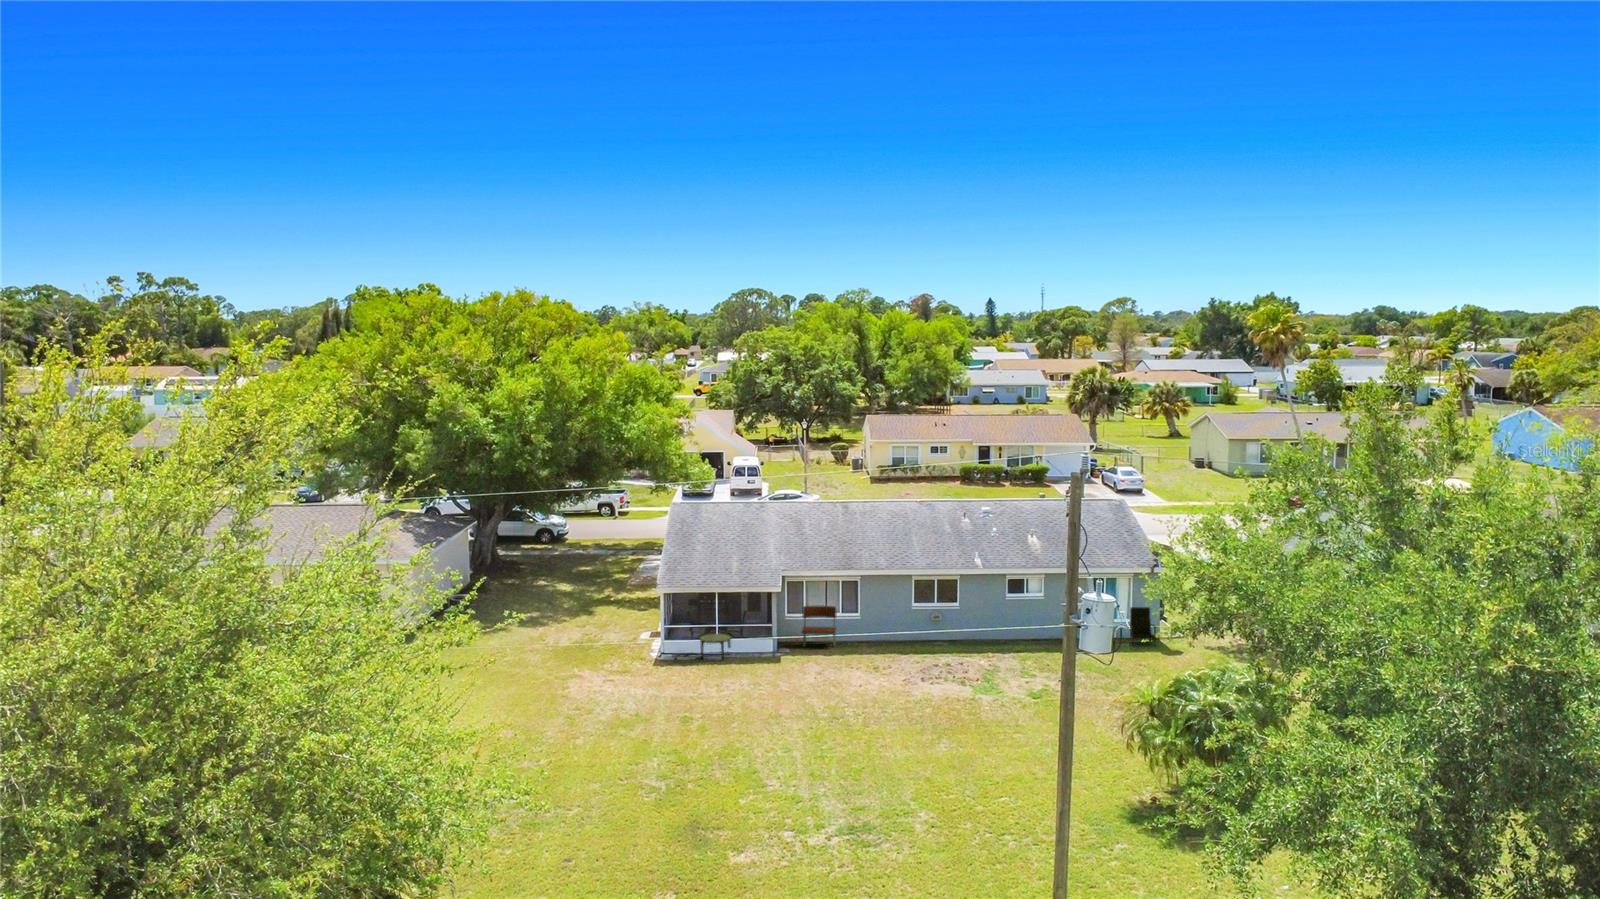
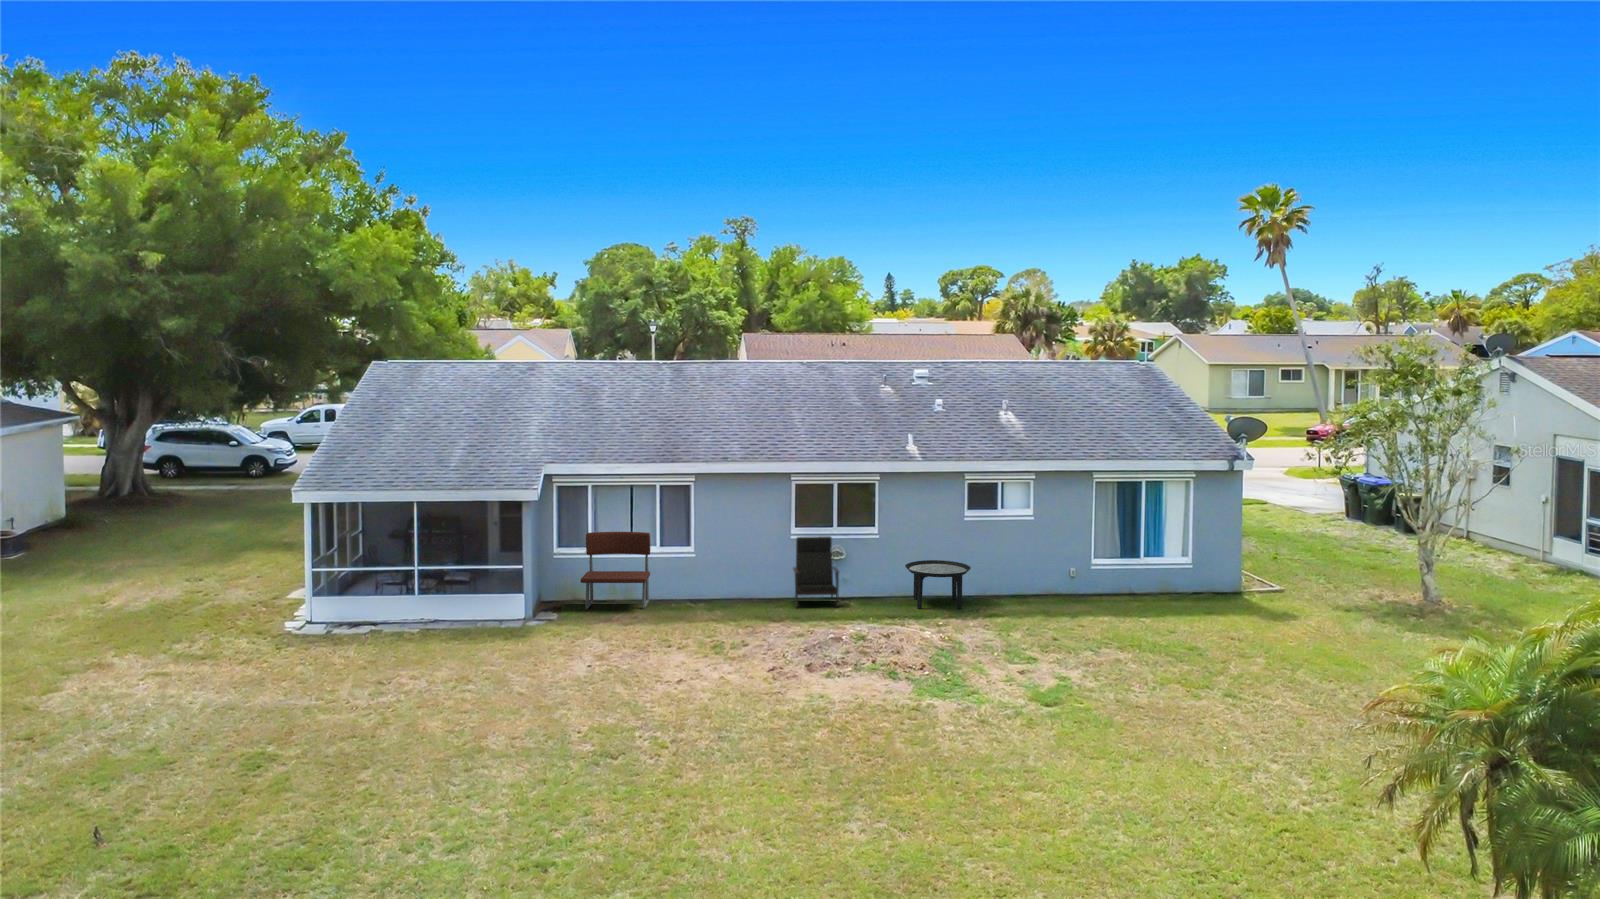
lounge chair: present [1130,607,1156,643] -> present [793,536,839,607]
round table: present [698,632,733,660] -> present [905,560,971,609]

